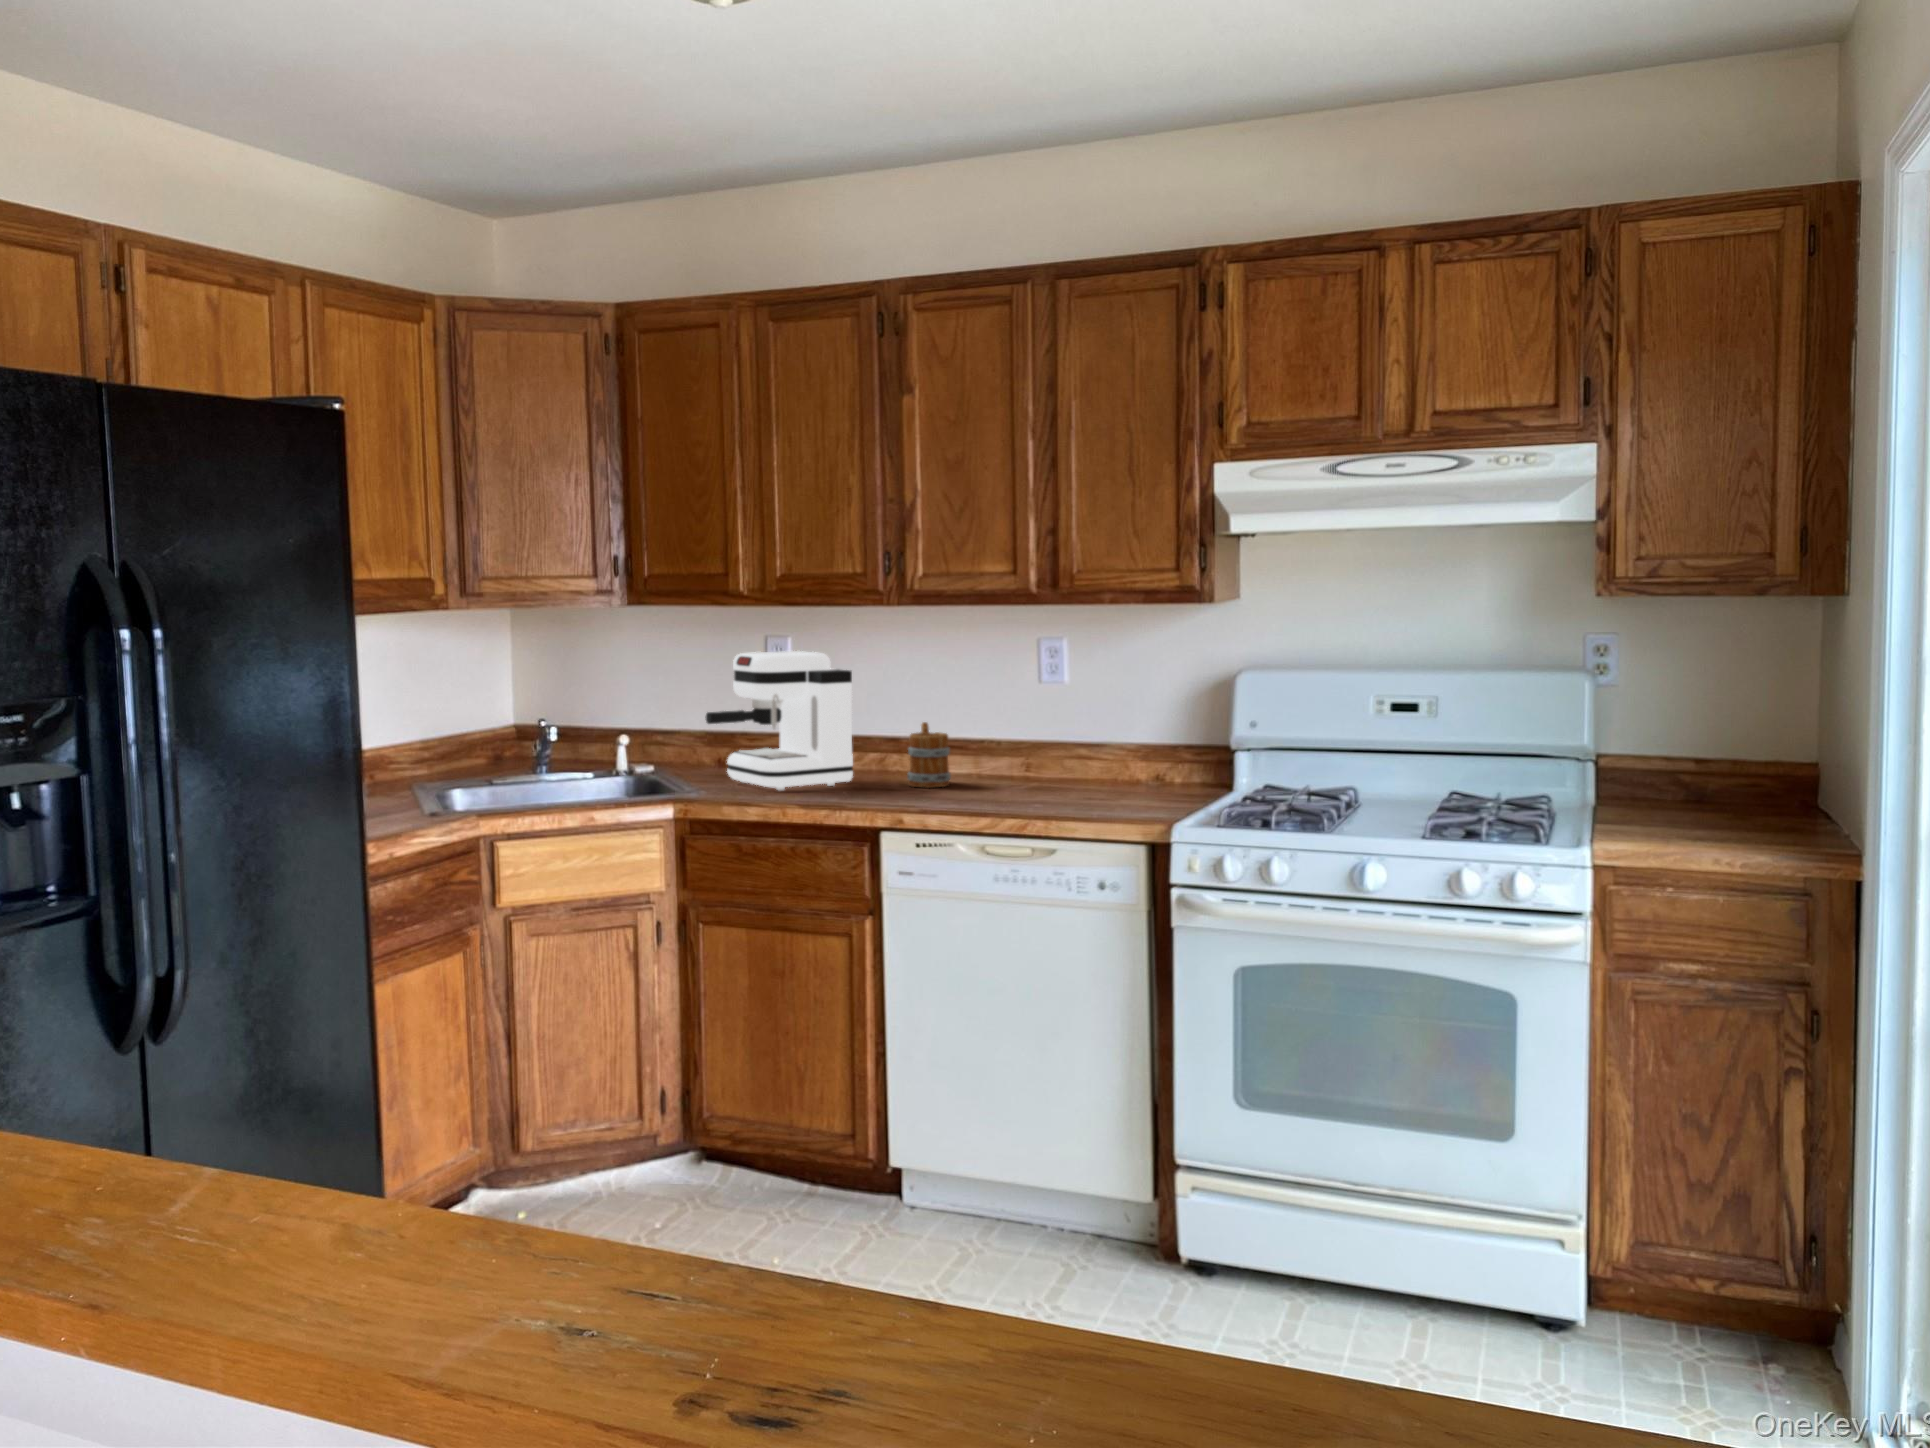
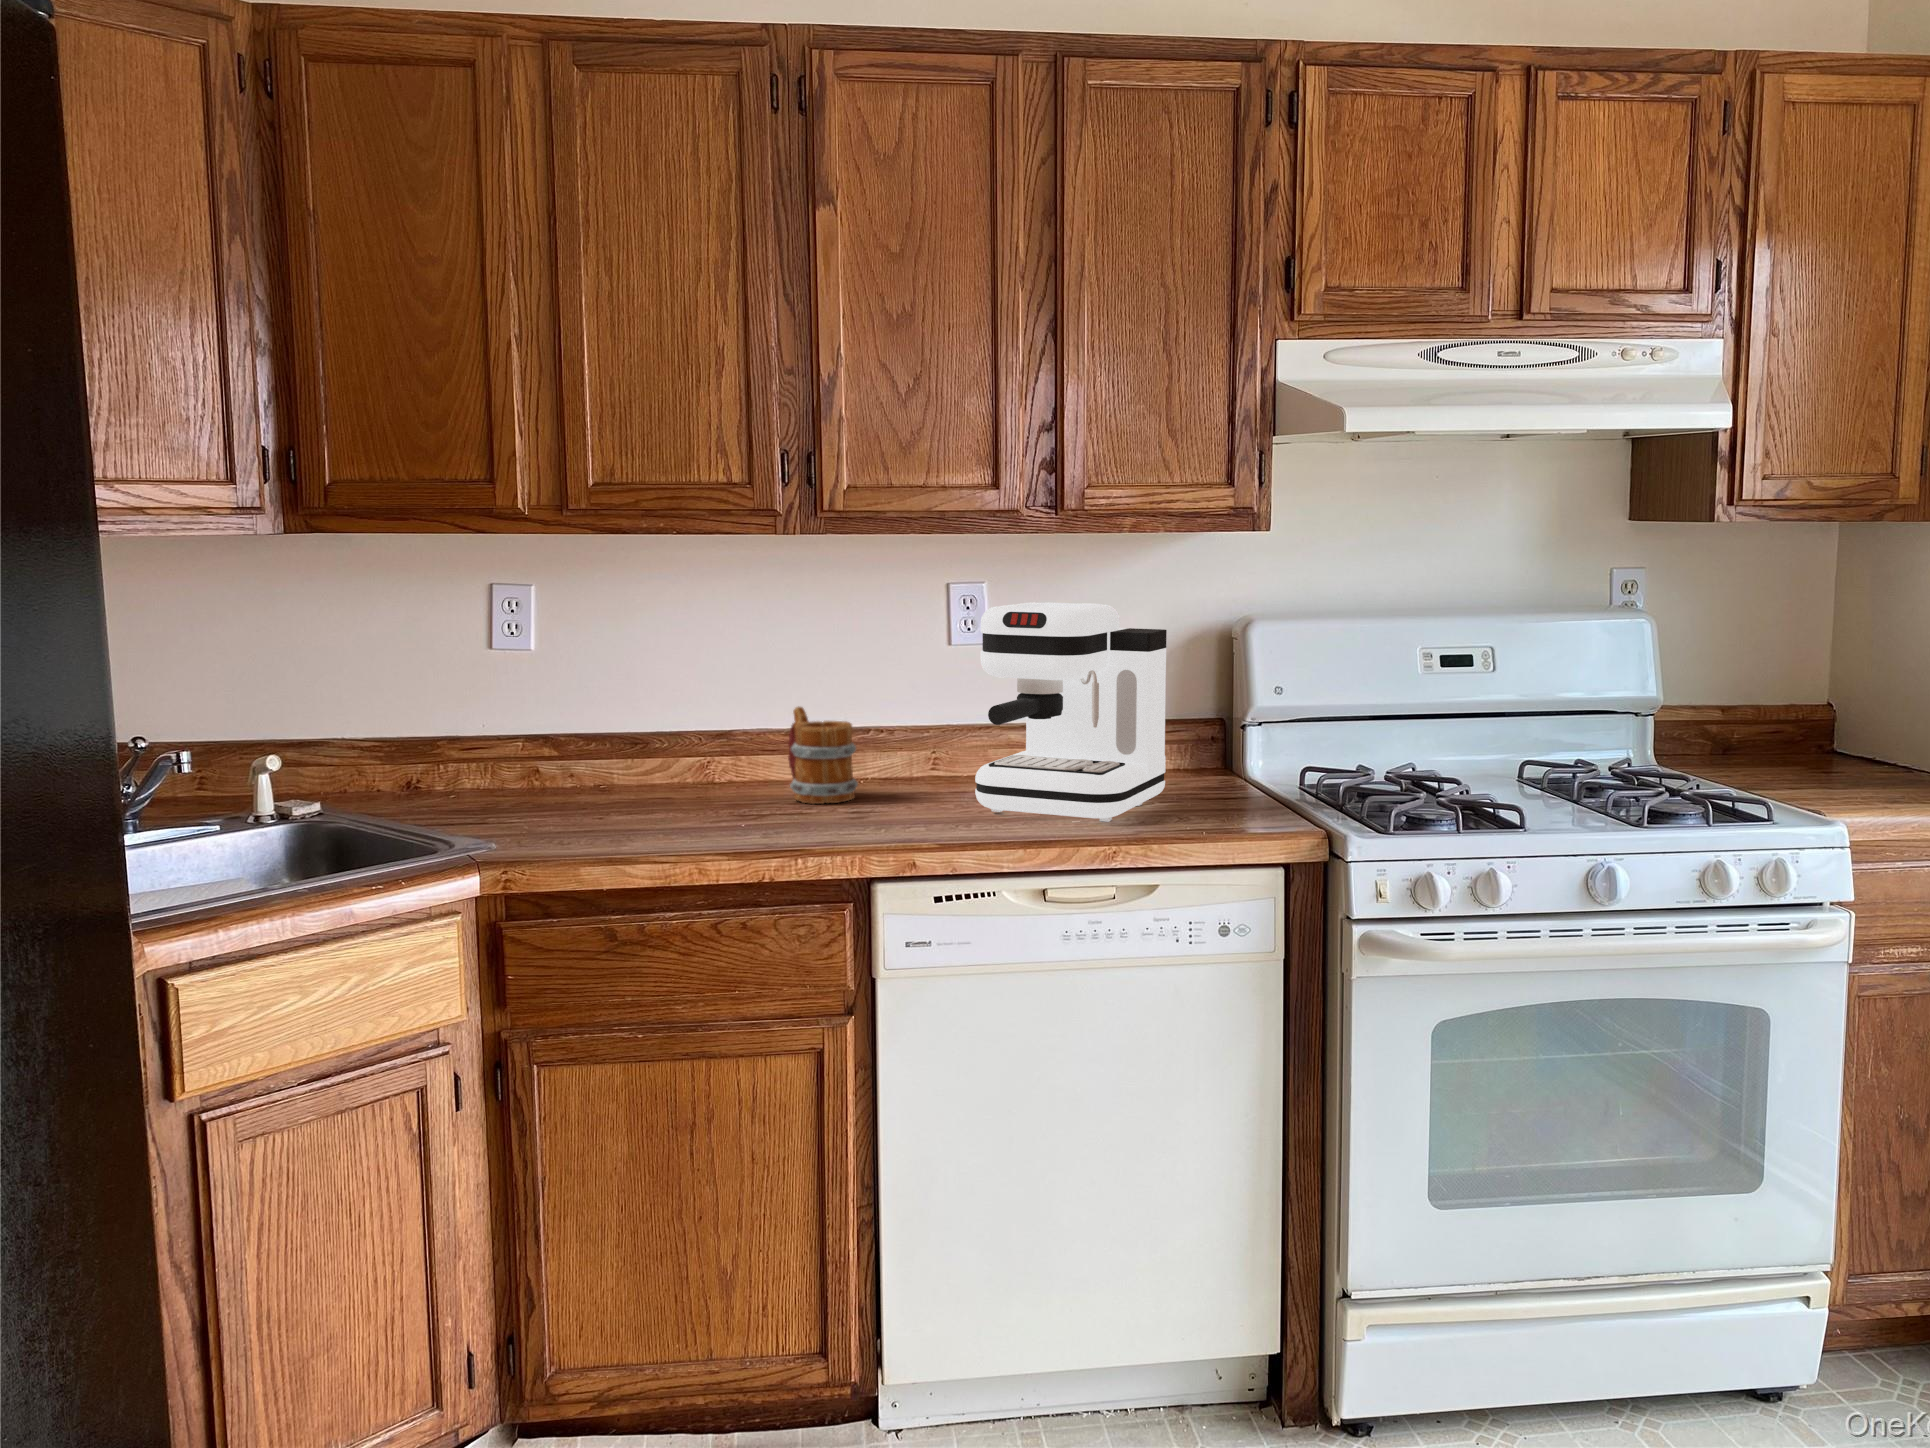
coffee maker: present [705,651,853,791] -> present [975,602,1167,822]

